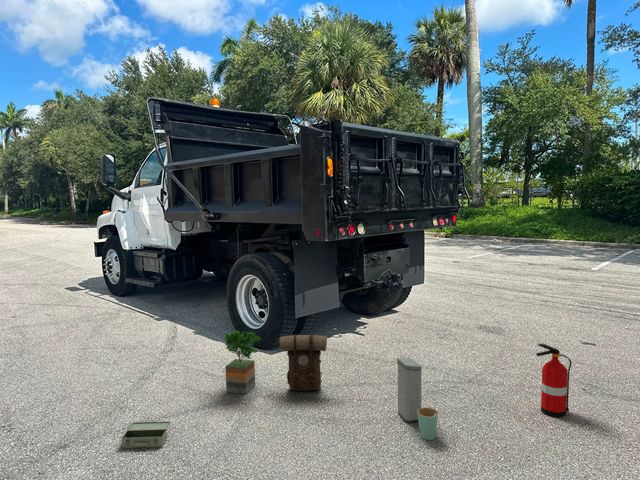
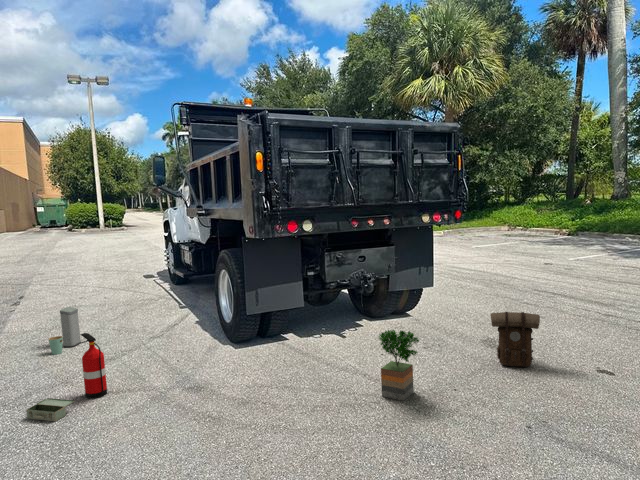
potted tree: present [224,331,260,394] -> present [379,330,419,401]
backpack: present [280,334,327,391] -> present [490,312,540,367]
fire extinguisher: present [537,344,572,417] -> present [81,333,107,398]
trash can: present [397,357,438,440] -> present [49,307,81,355]

